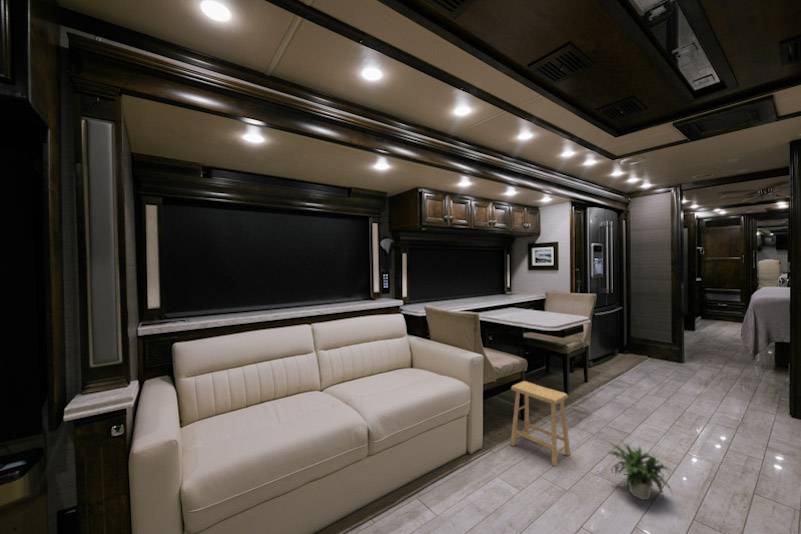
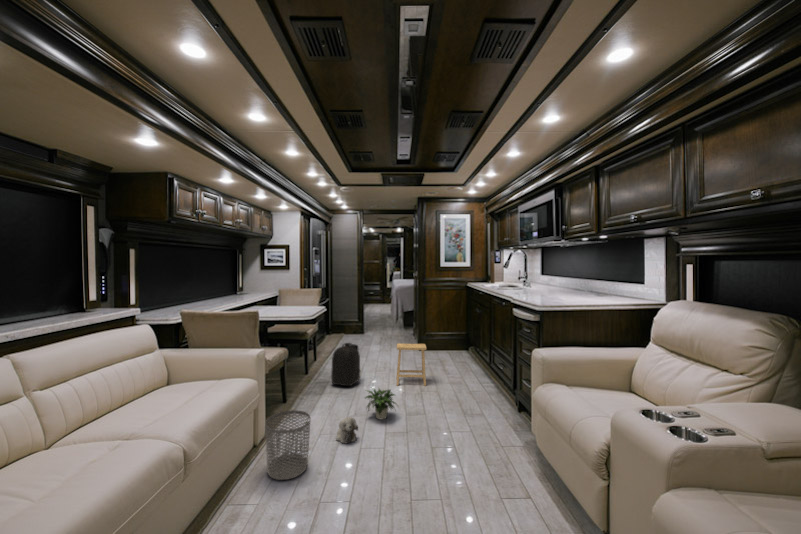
backpack: none [586,367,635,428] -> present [331,343,360,386]
footstool: present [511,381,570,466] -> present [396,343,426,386]
waste bin: none [447,427,498,512] -> present [266,410,310,480]
plush toy: none [548,469,582,509] -> present [336,417,358,443]

